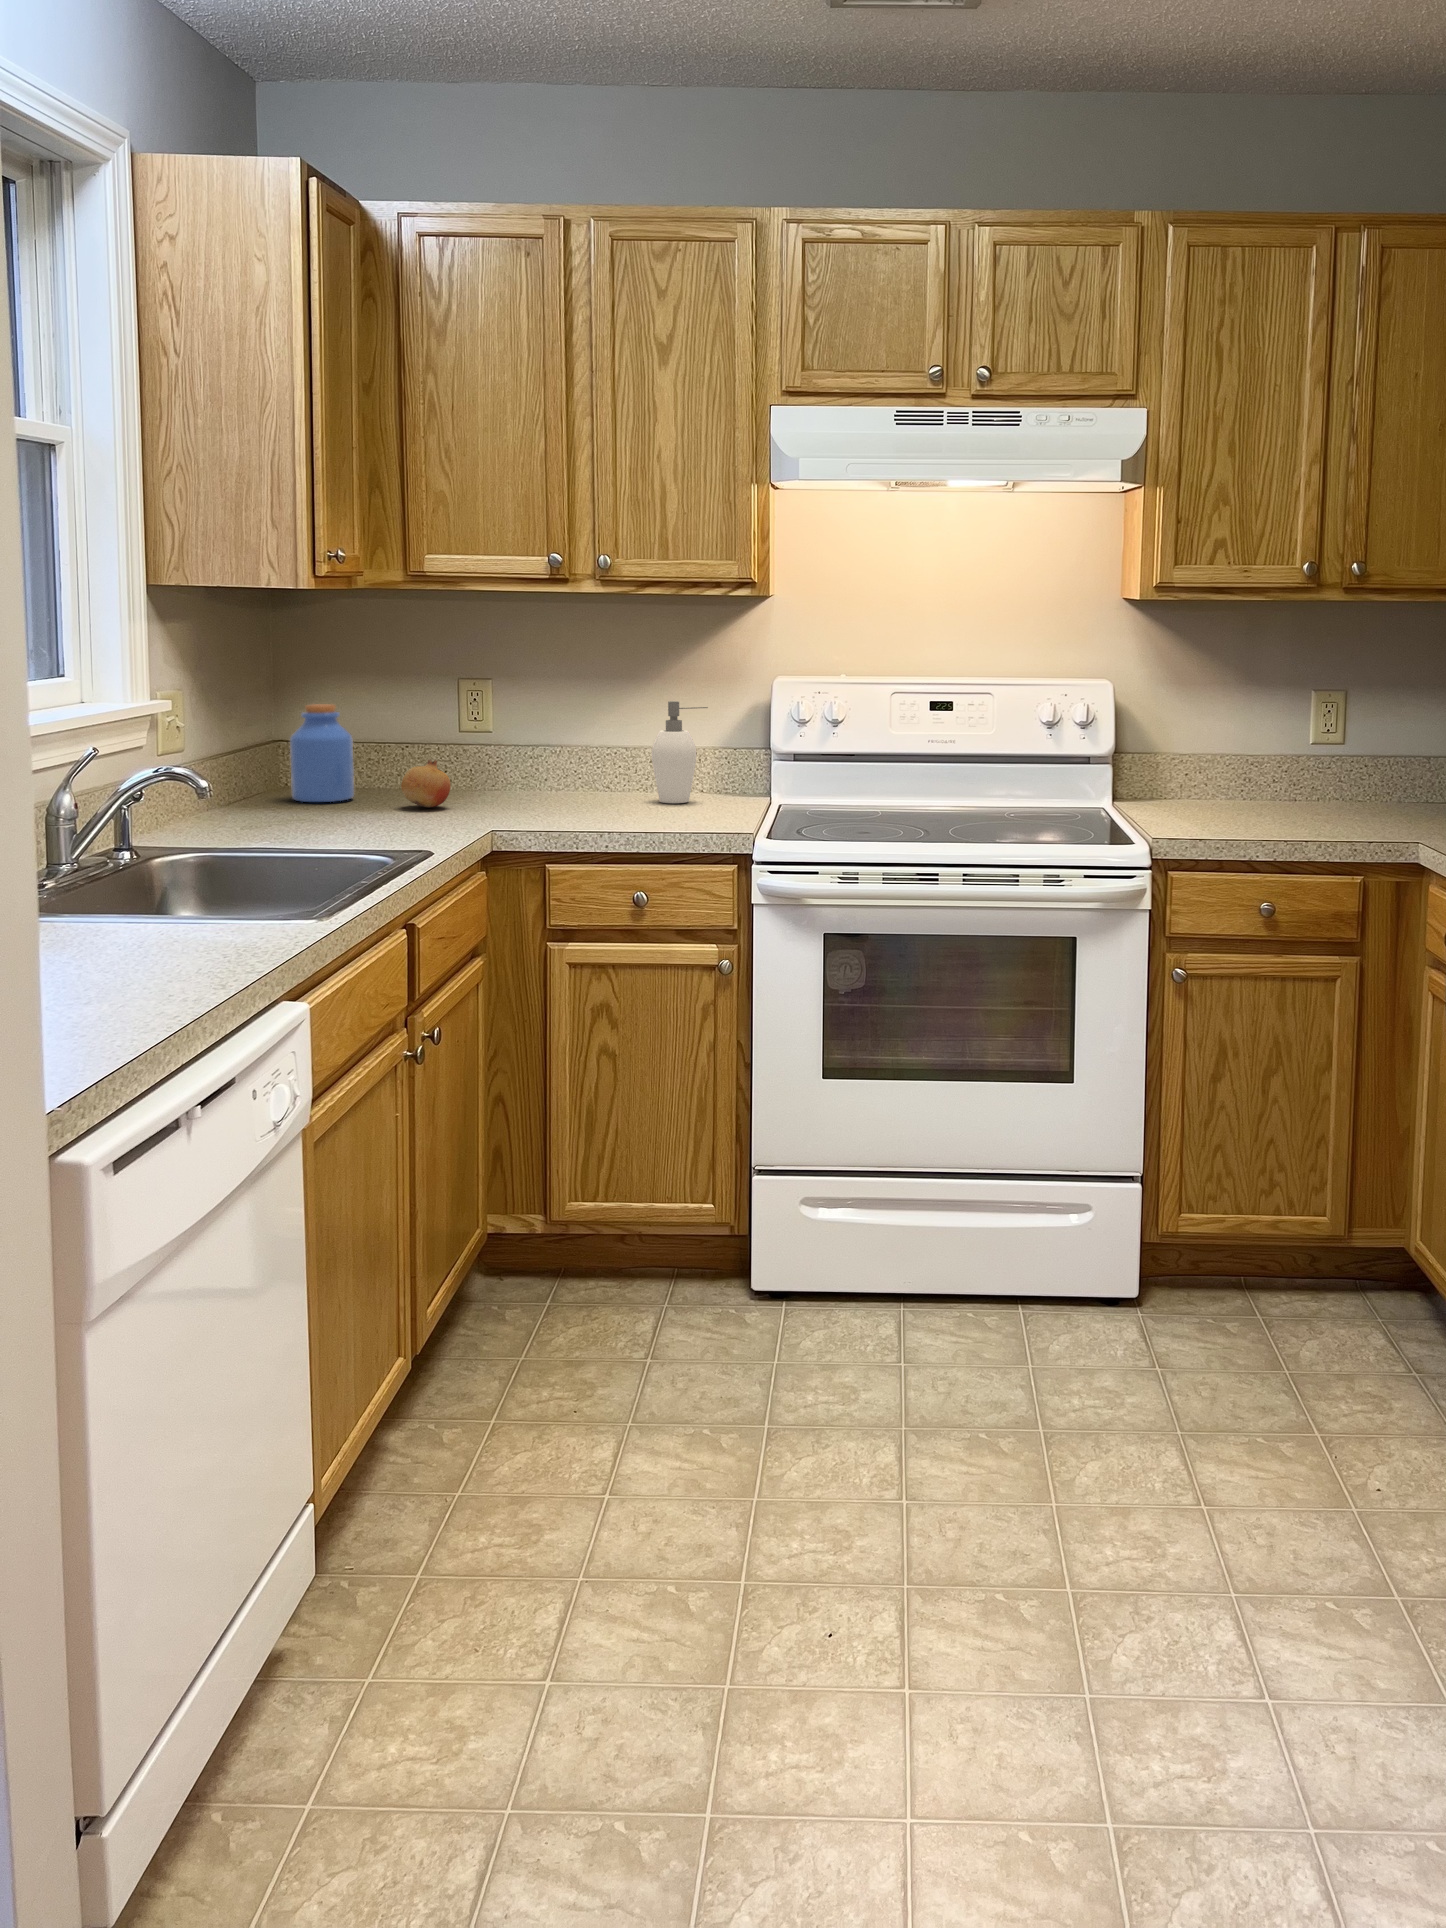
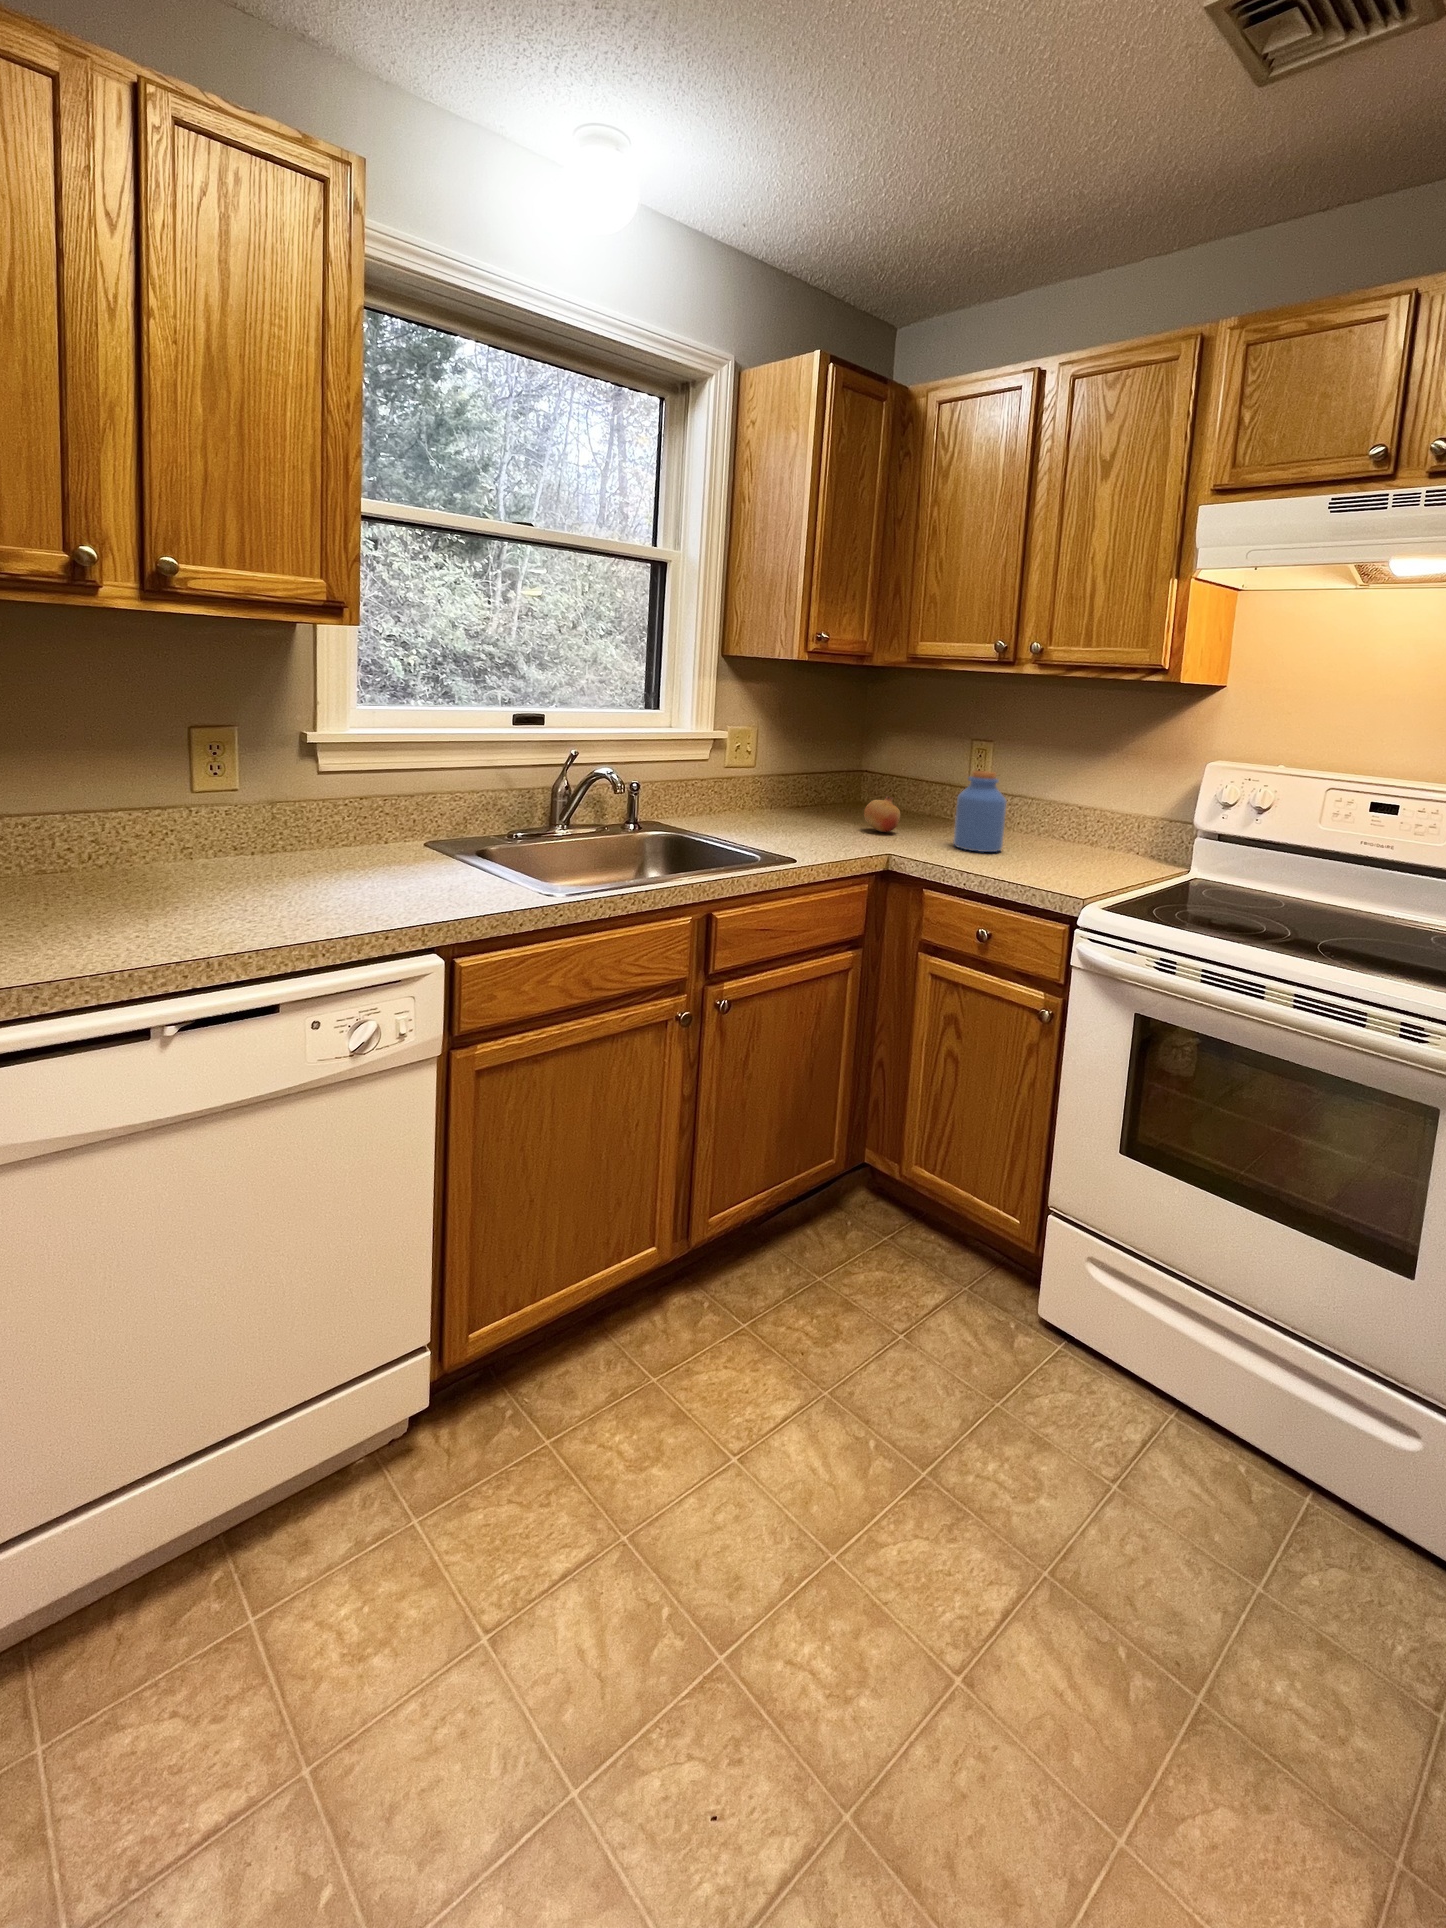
soap dispenser: present [652,701,708,803] -> none [1068,774,1127,864]
jar: present [290,704,354,802] -> present [953,771,1007,852]

